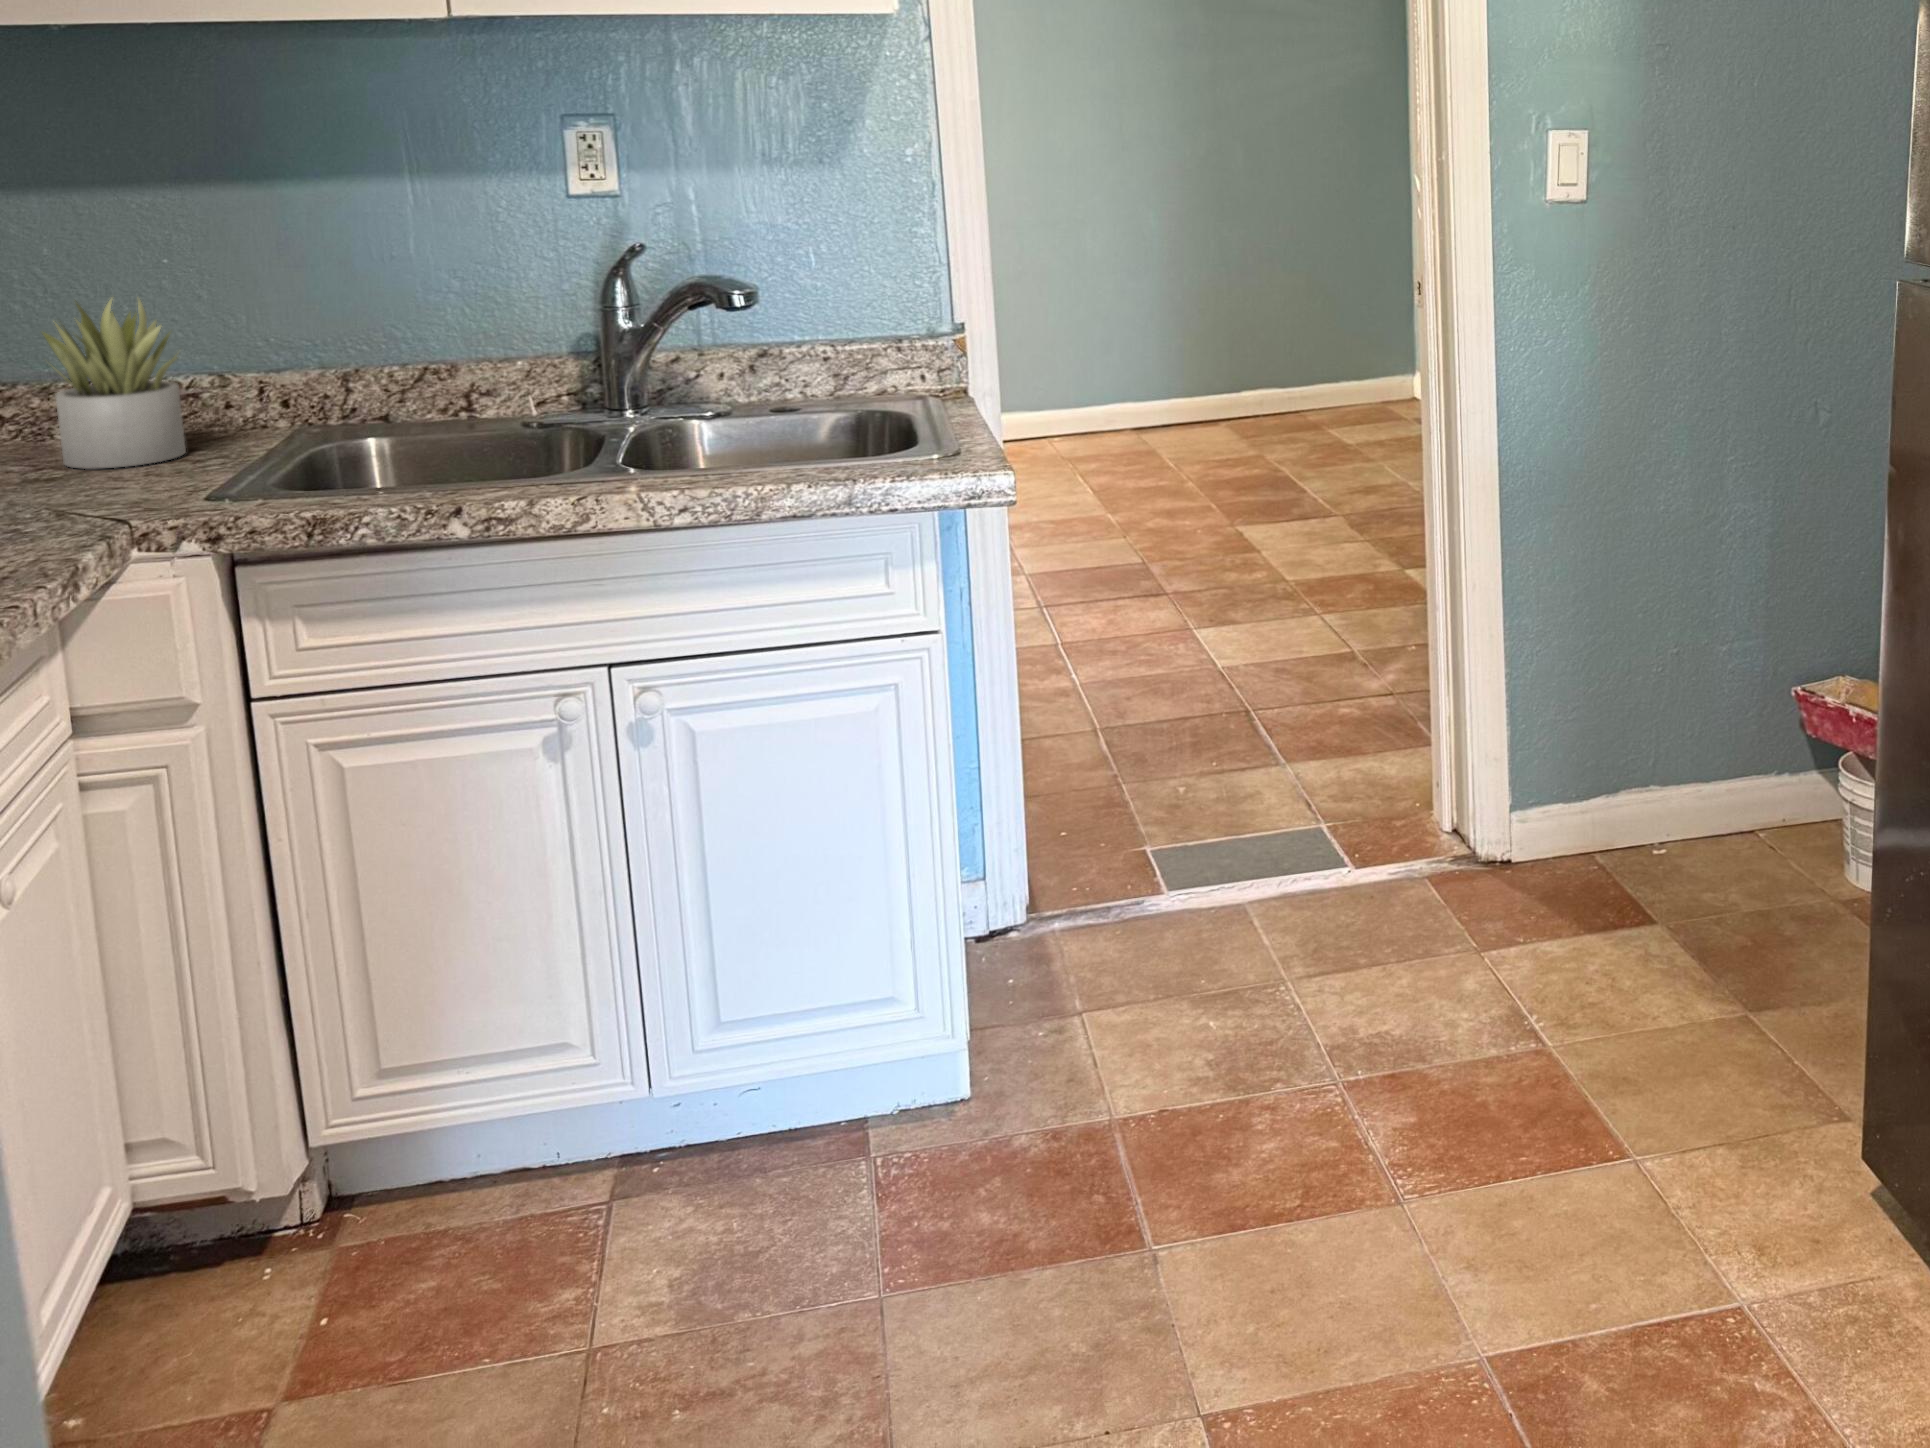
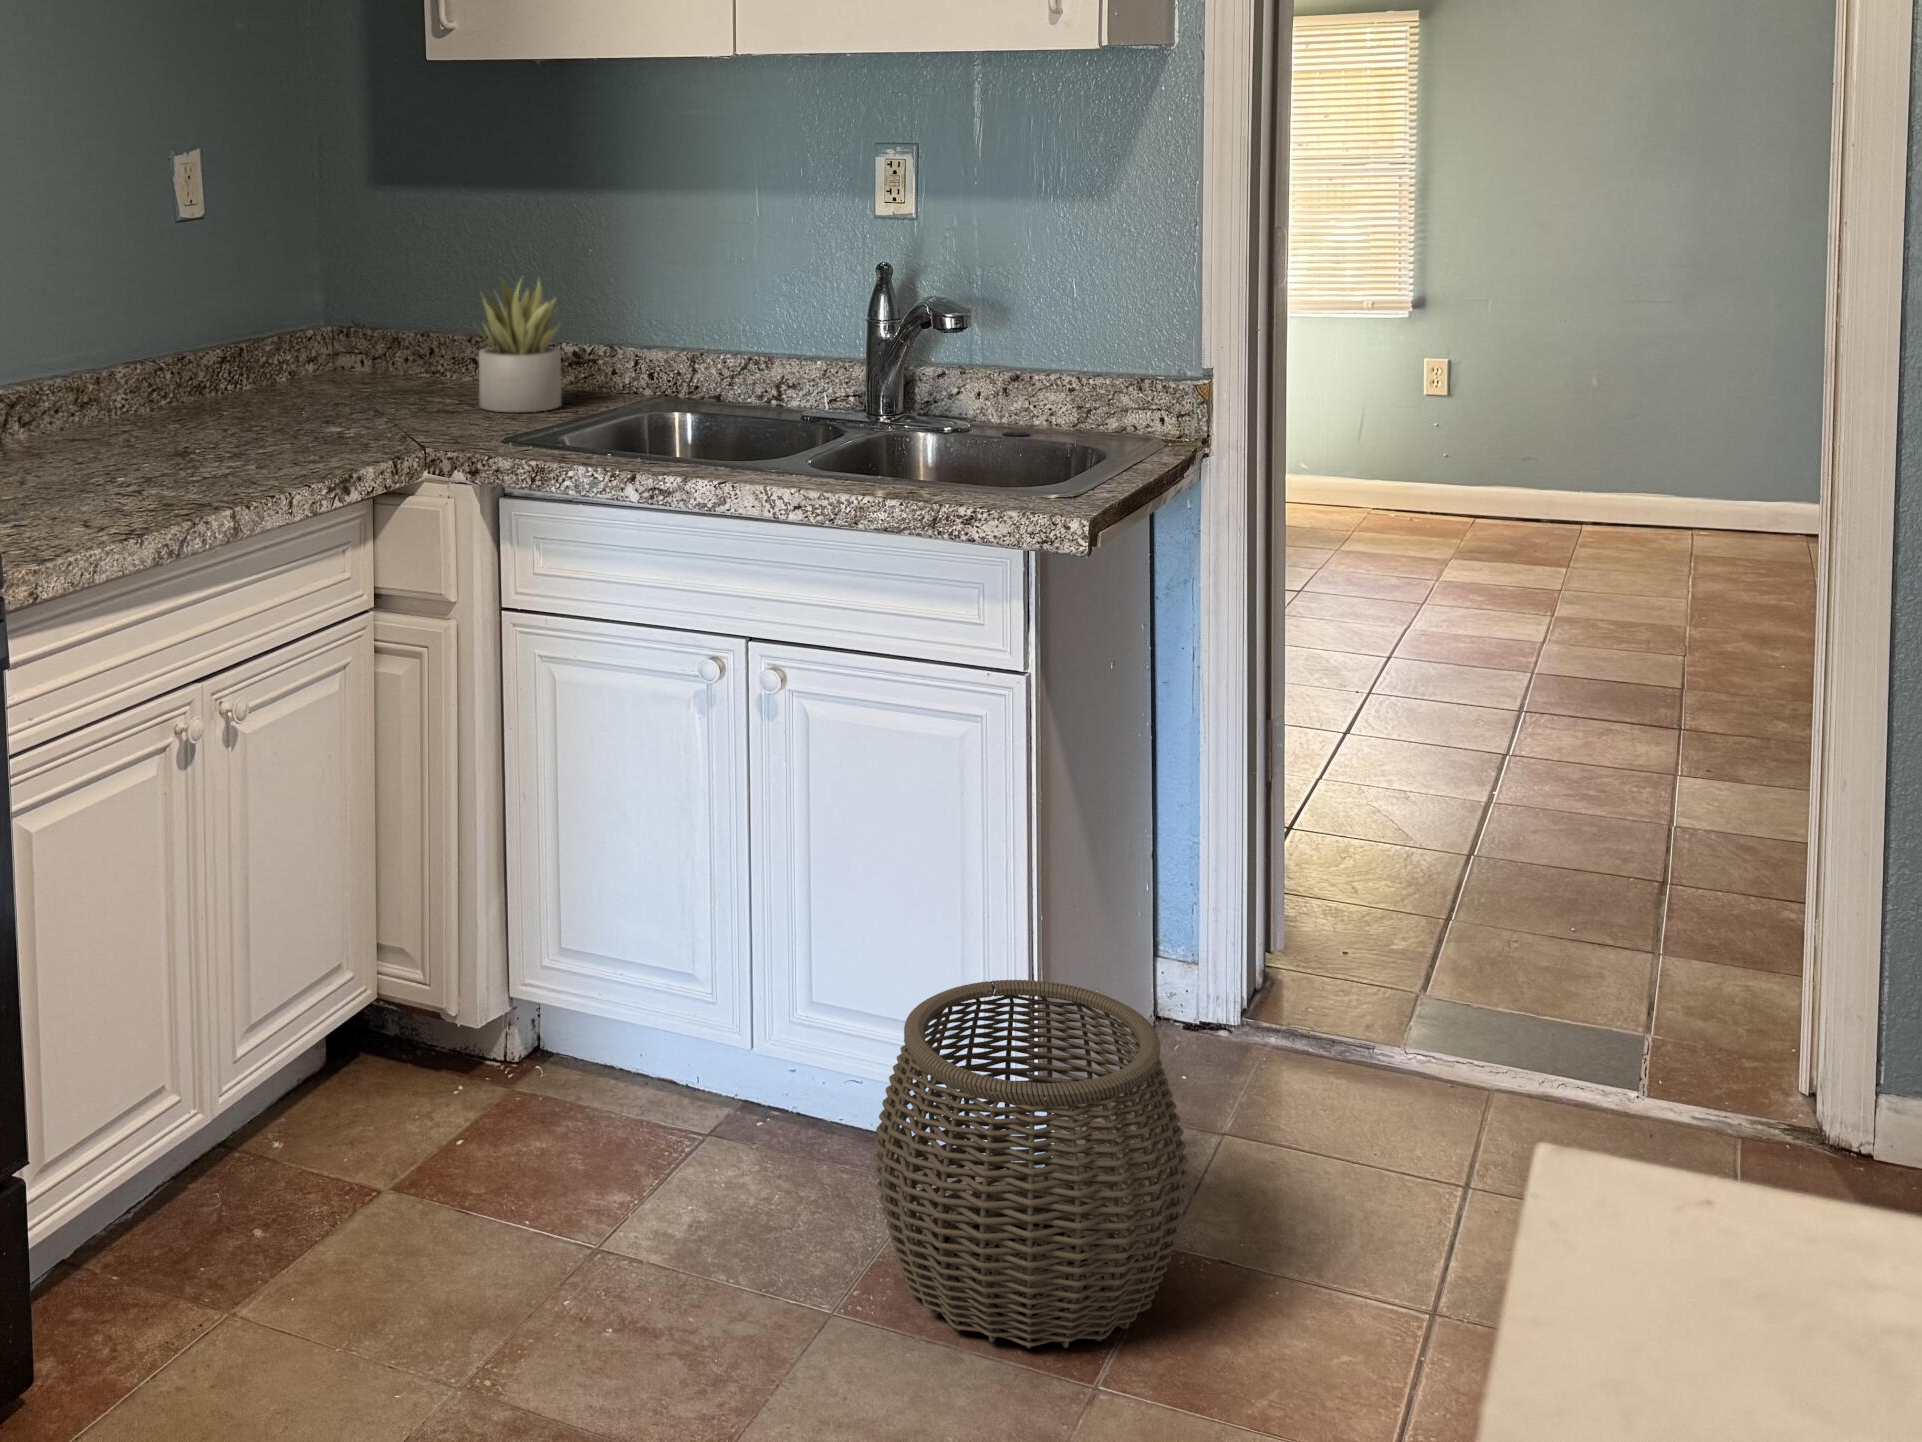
woven basket: none [878,910,1182,1263] -> present [874,980,1189,1348]

